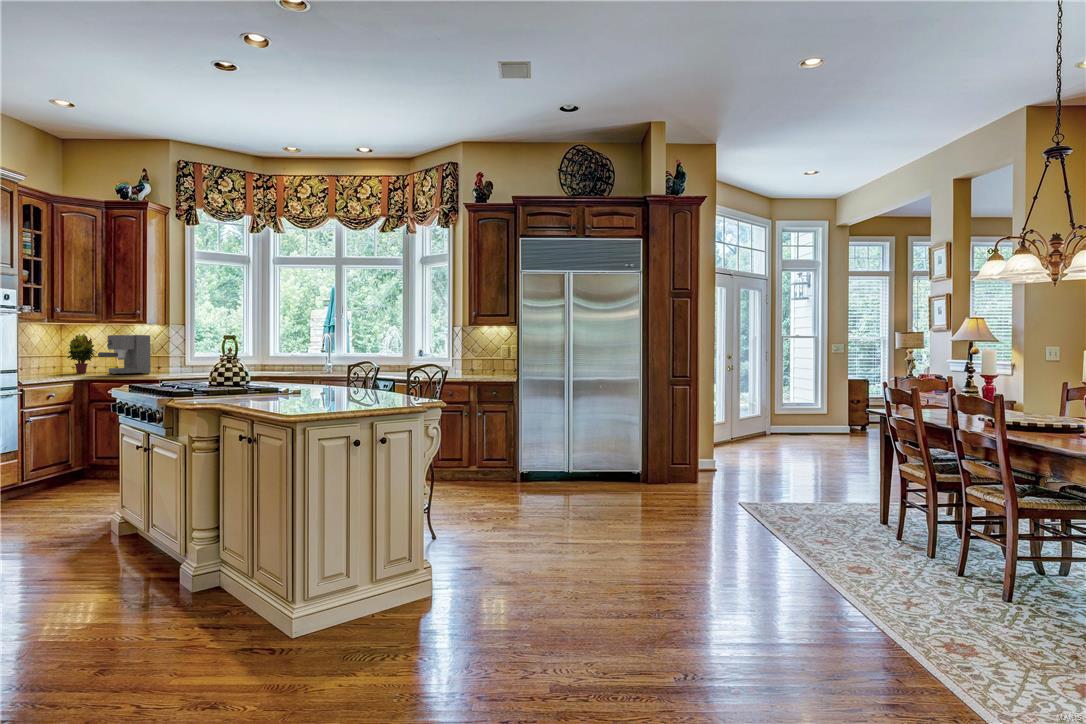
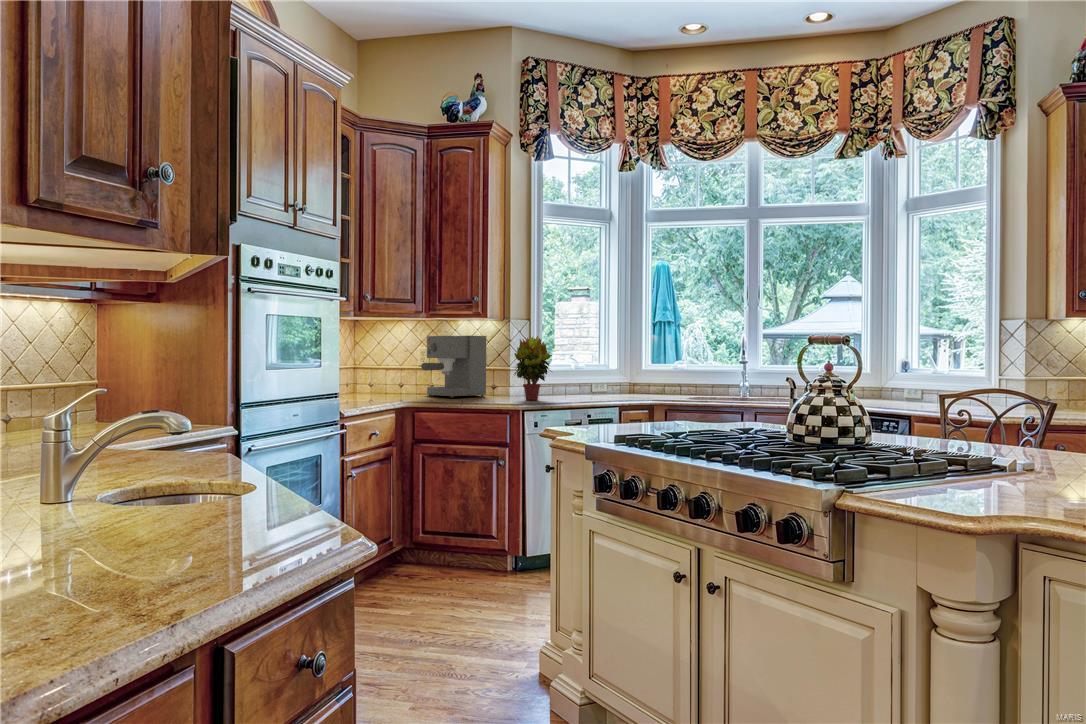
potted plant: present [68,334,96,373] -> present [514,336,552,400]

